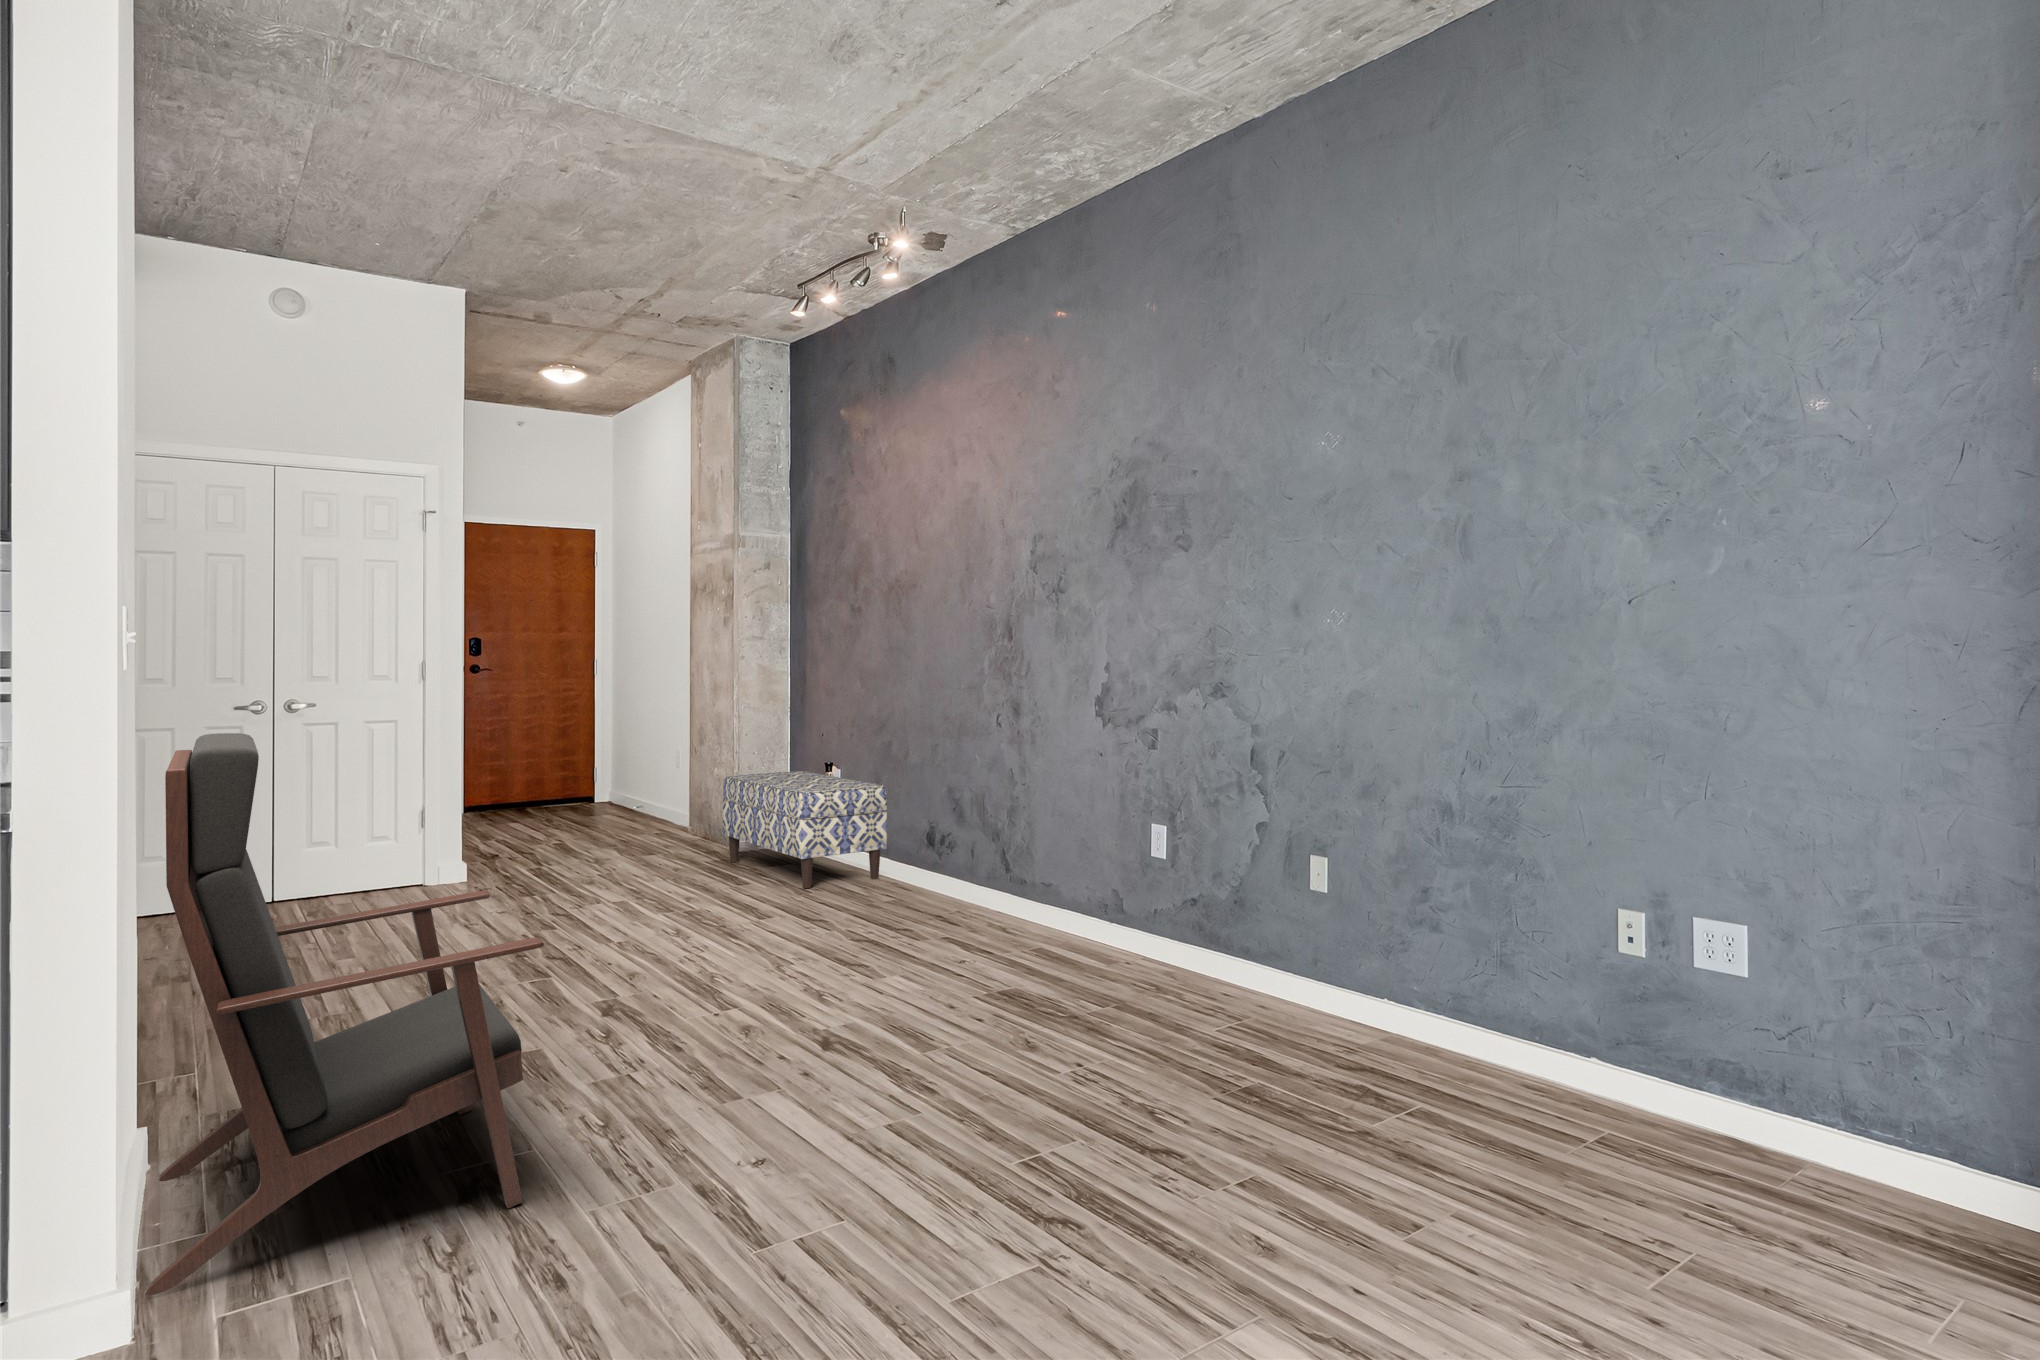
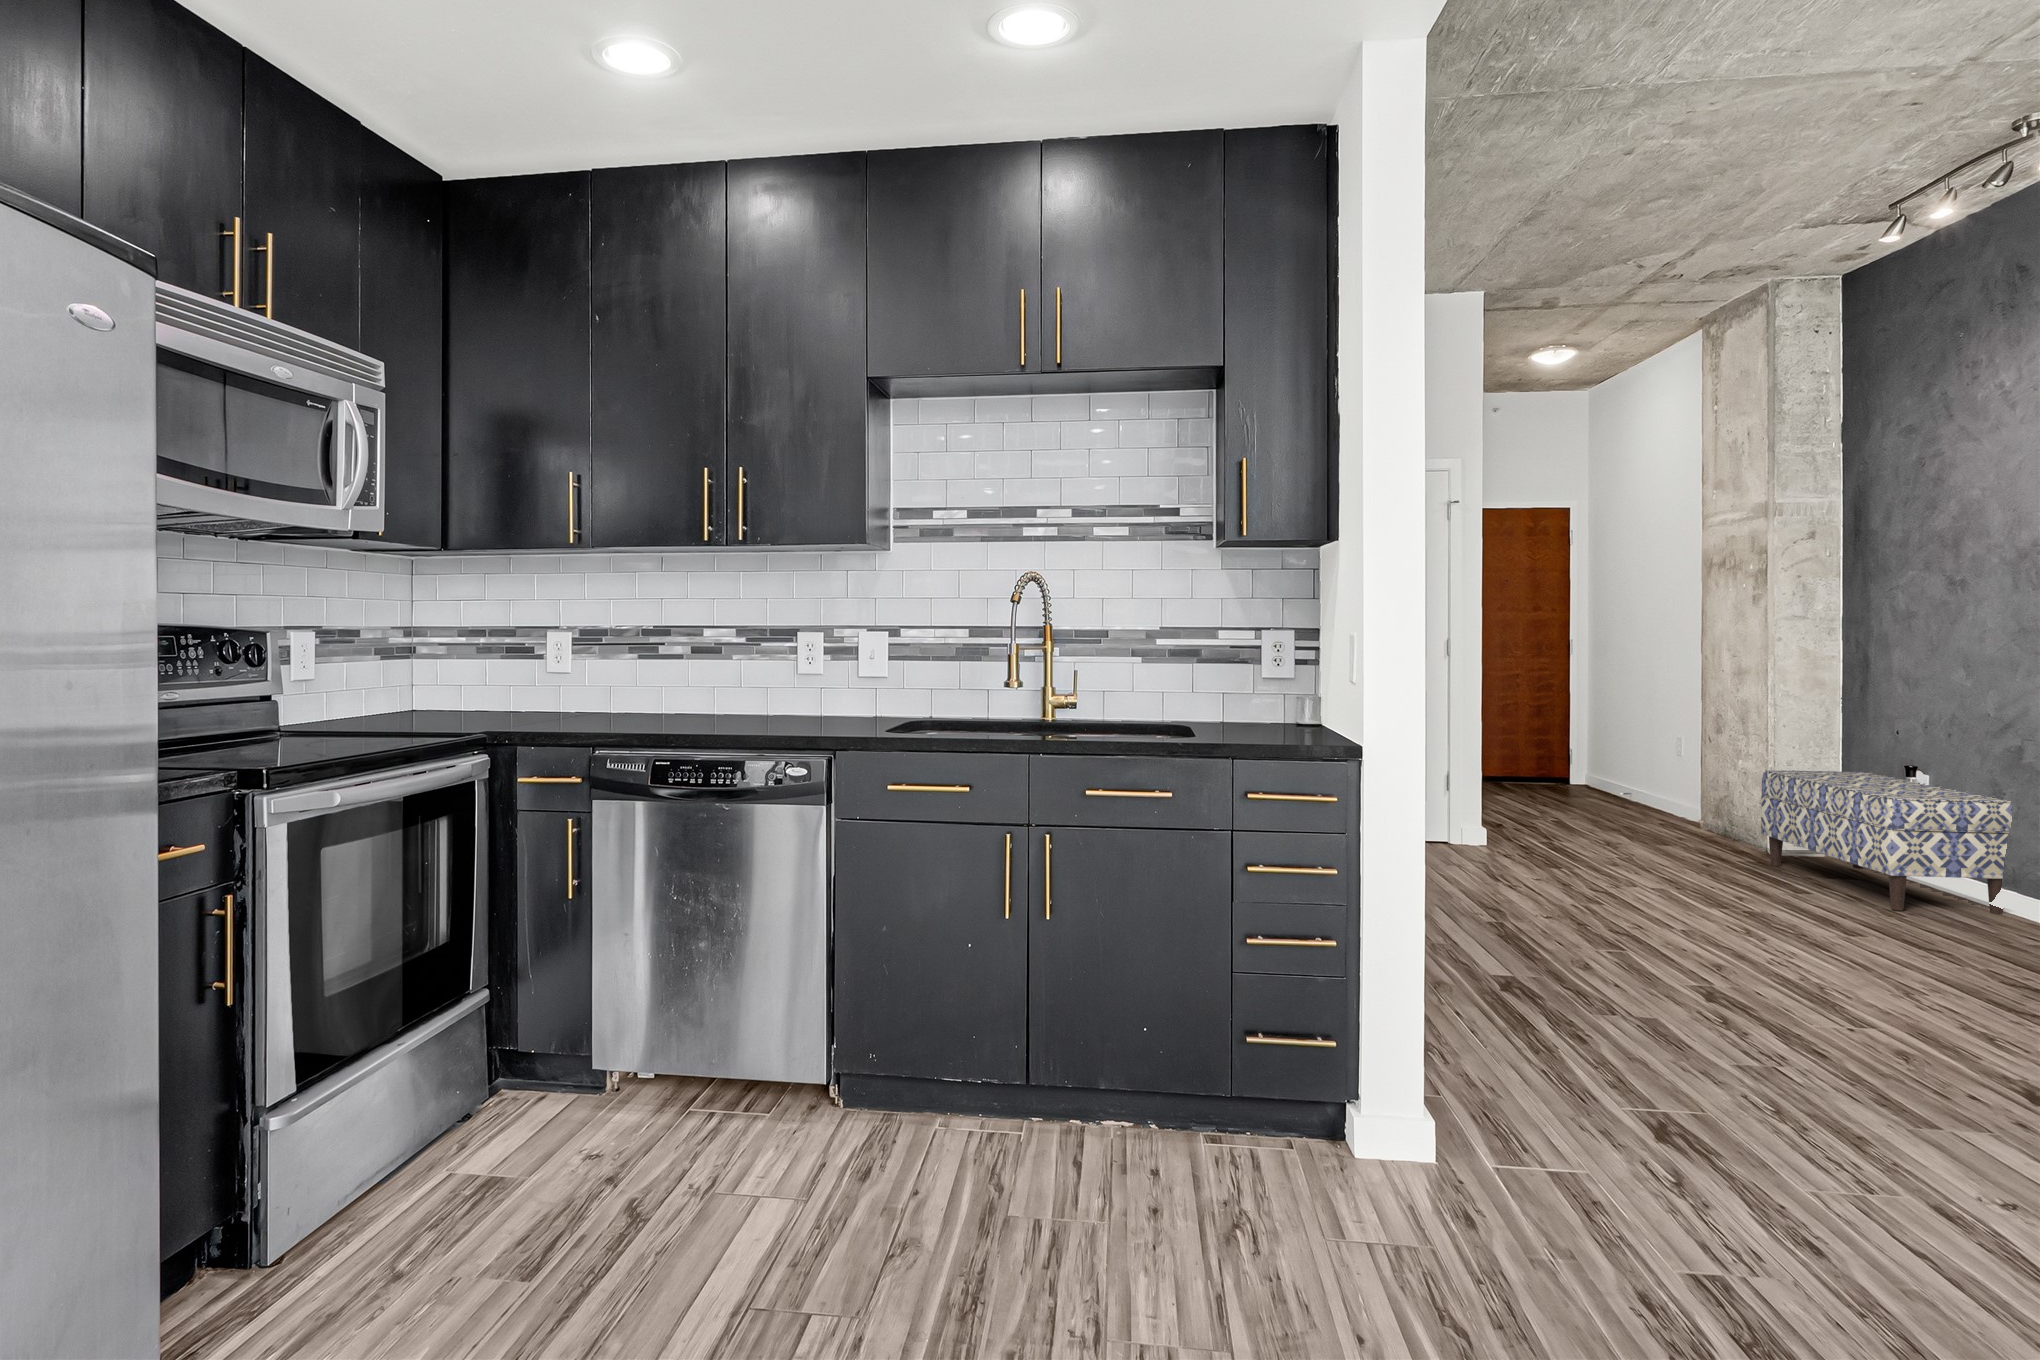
lounge chair: present [145,733,544,1295] -> none [1386,705,1758,1172]

